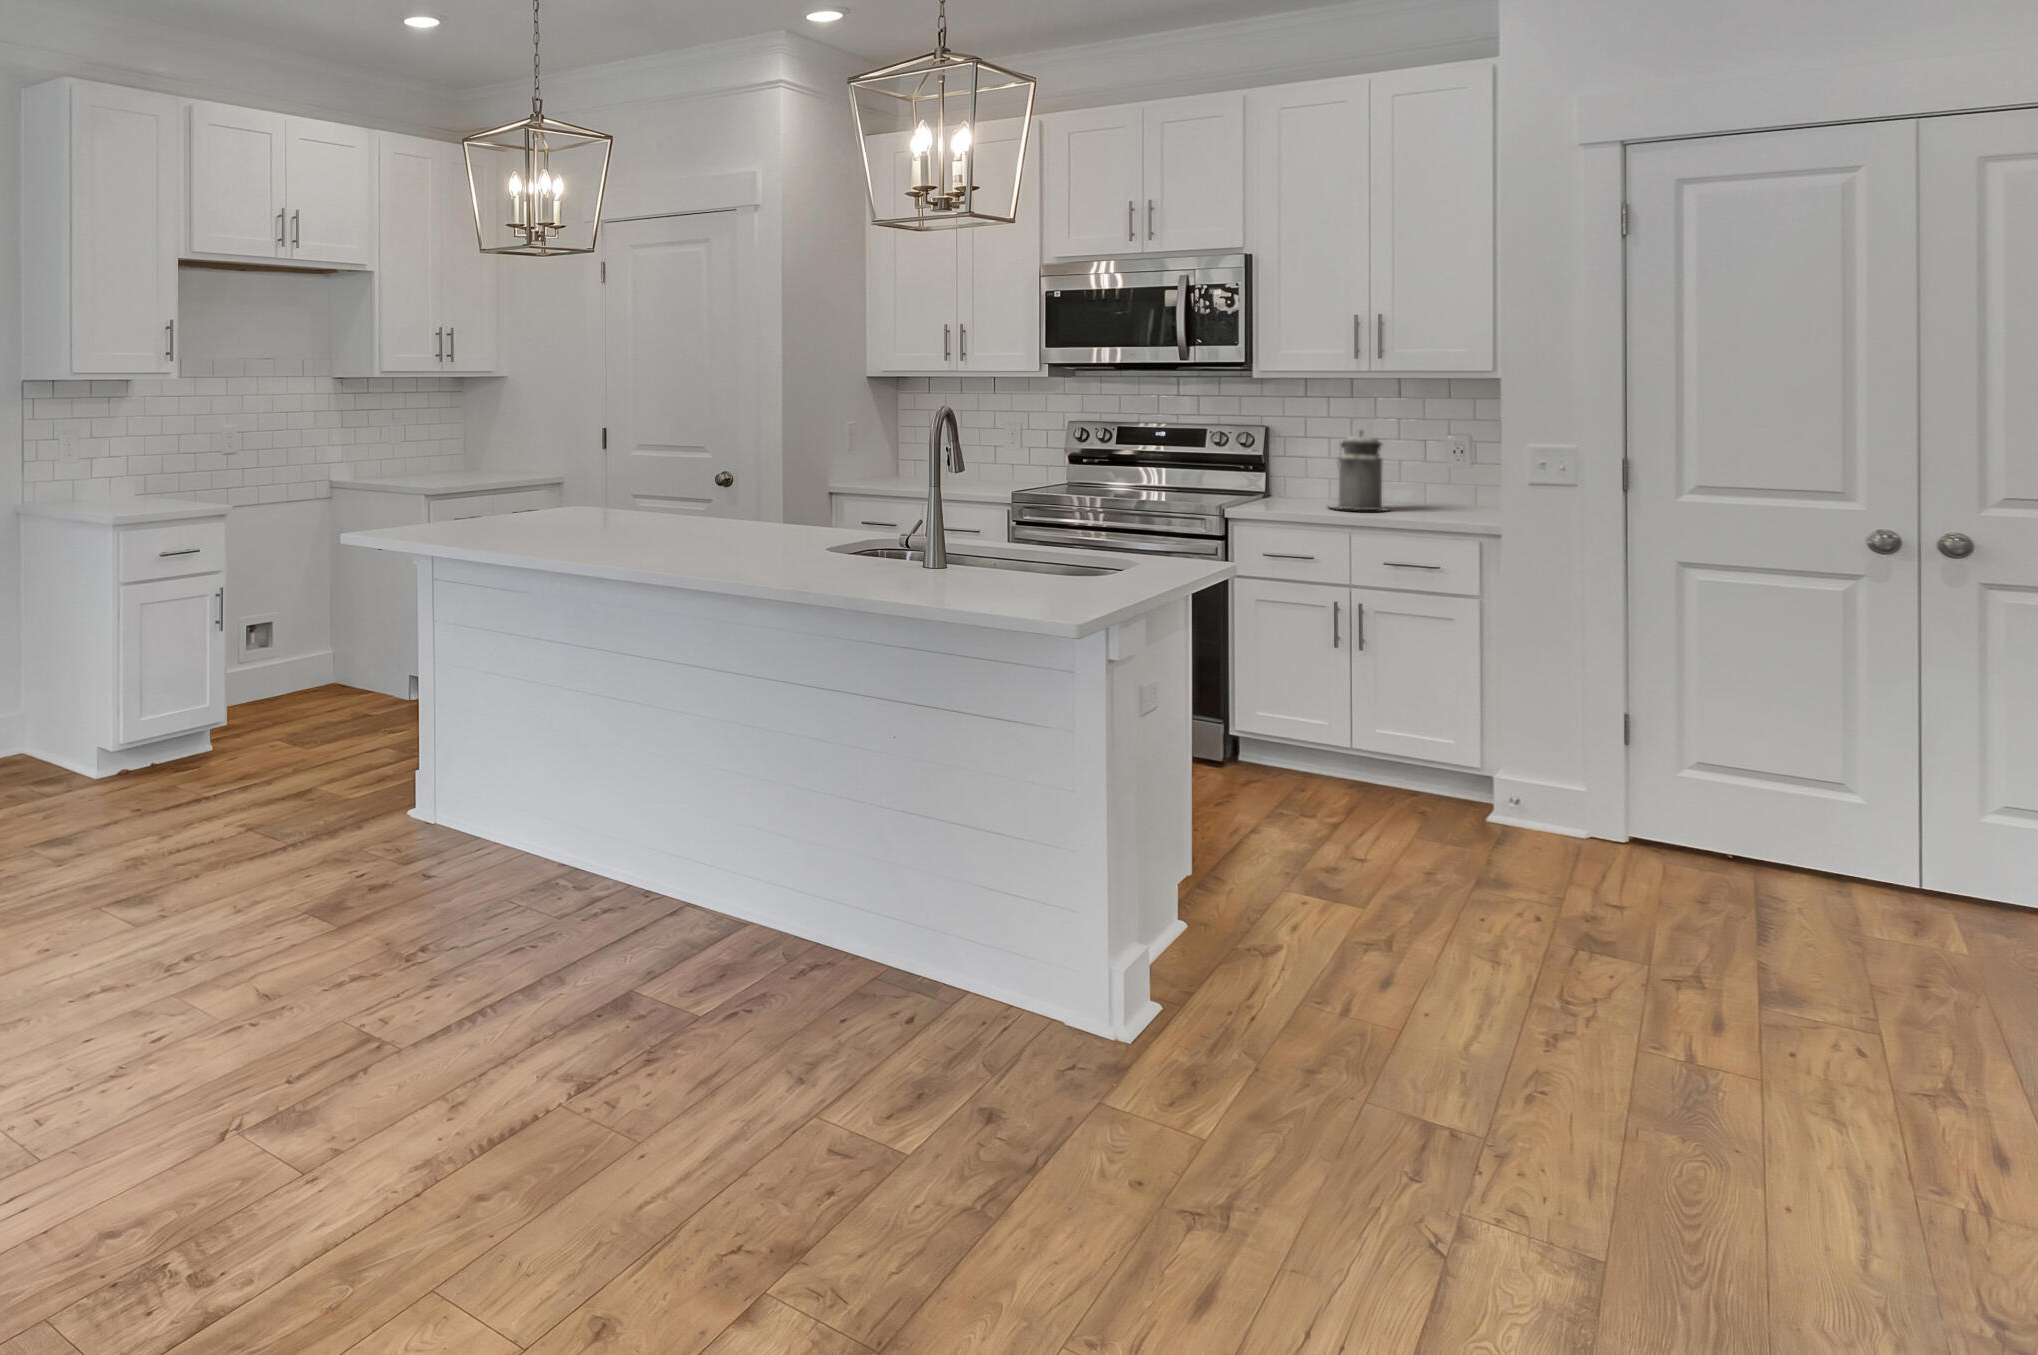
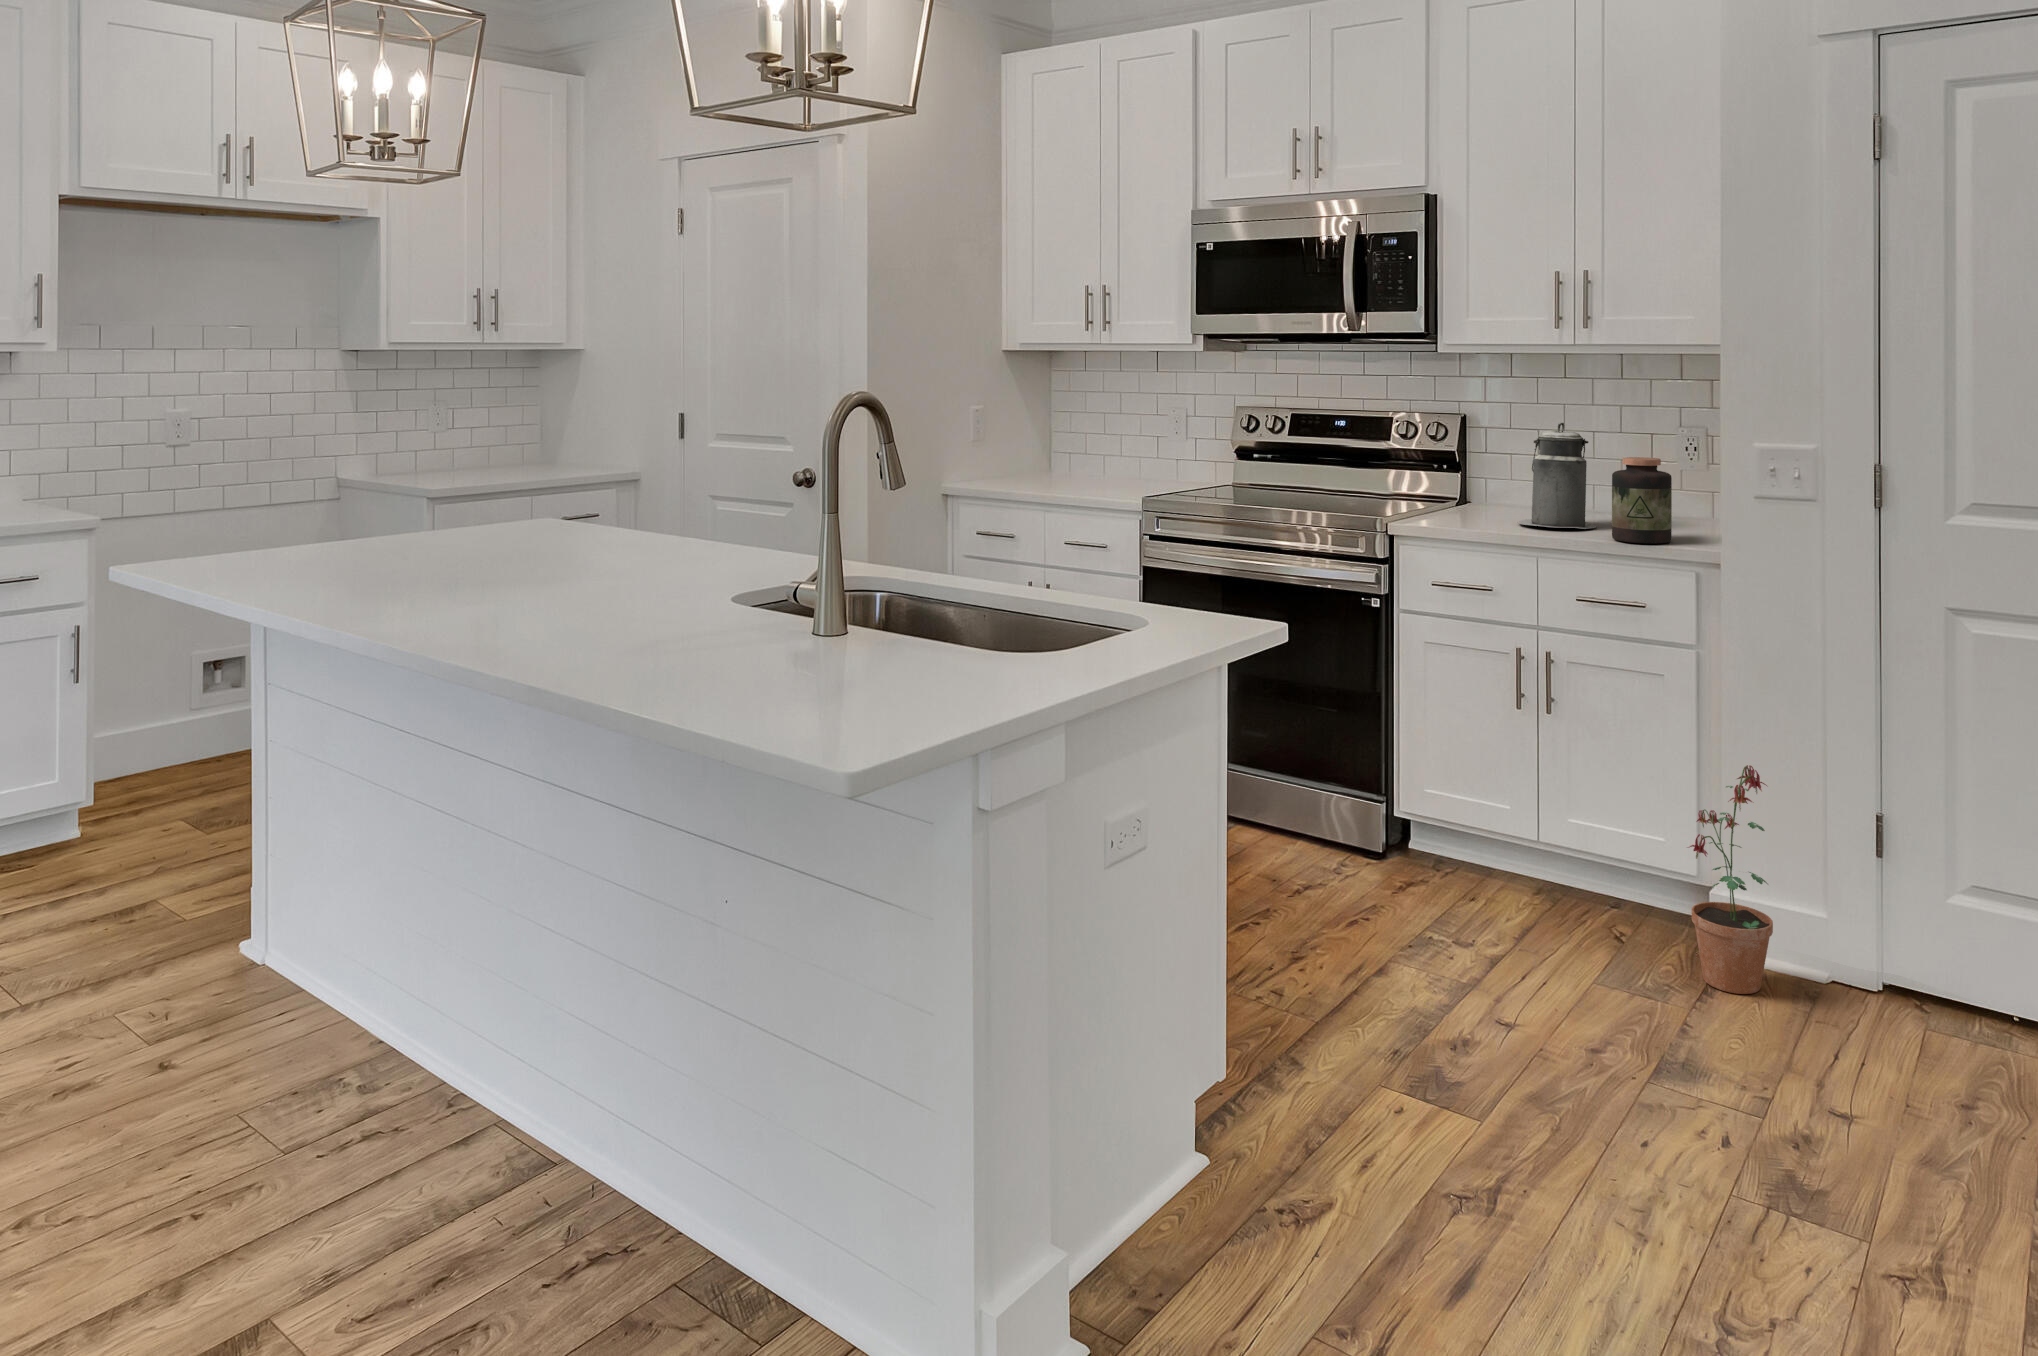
jar: none [1408,455,1456,520] -> present [1612,457,1672,543]
potted plant: none [1482,680,1549,844] -> present [1688,765,1773,994]

